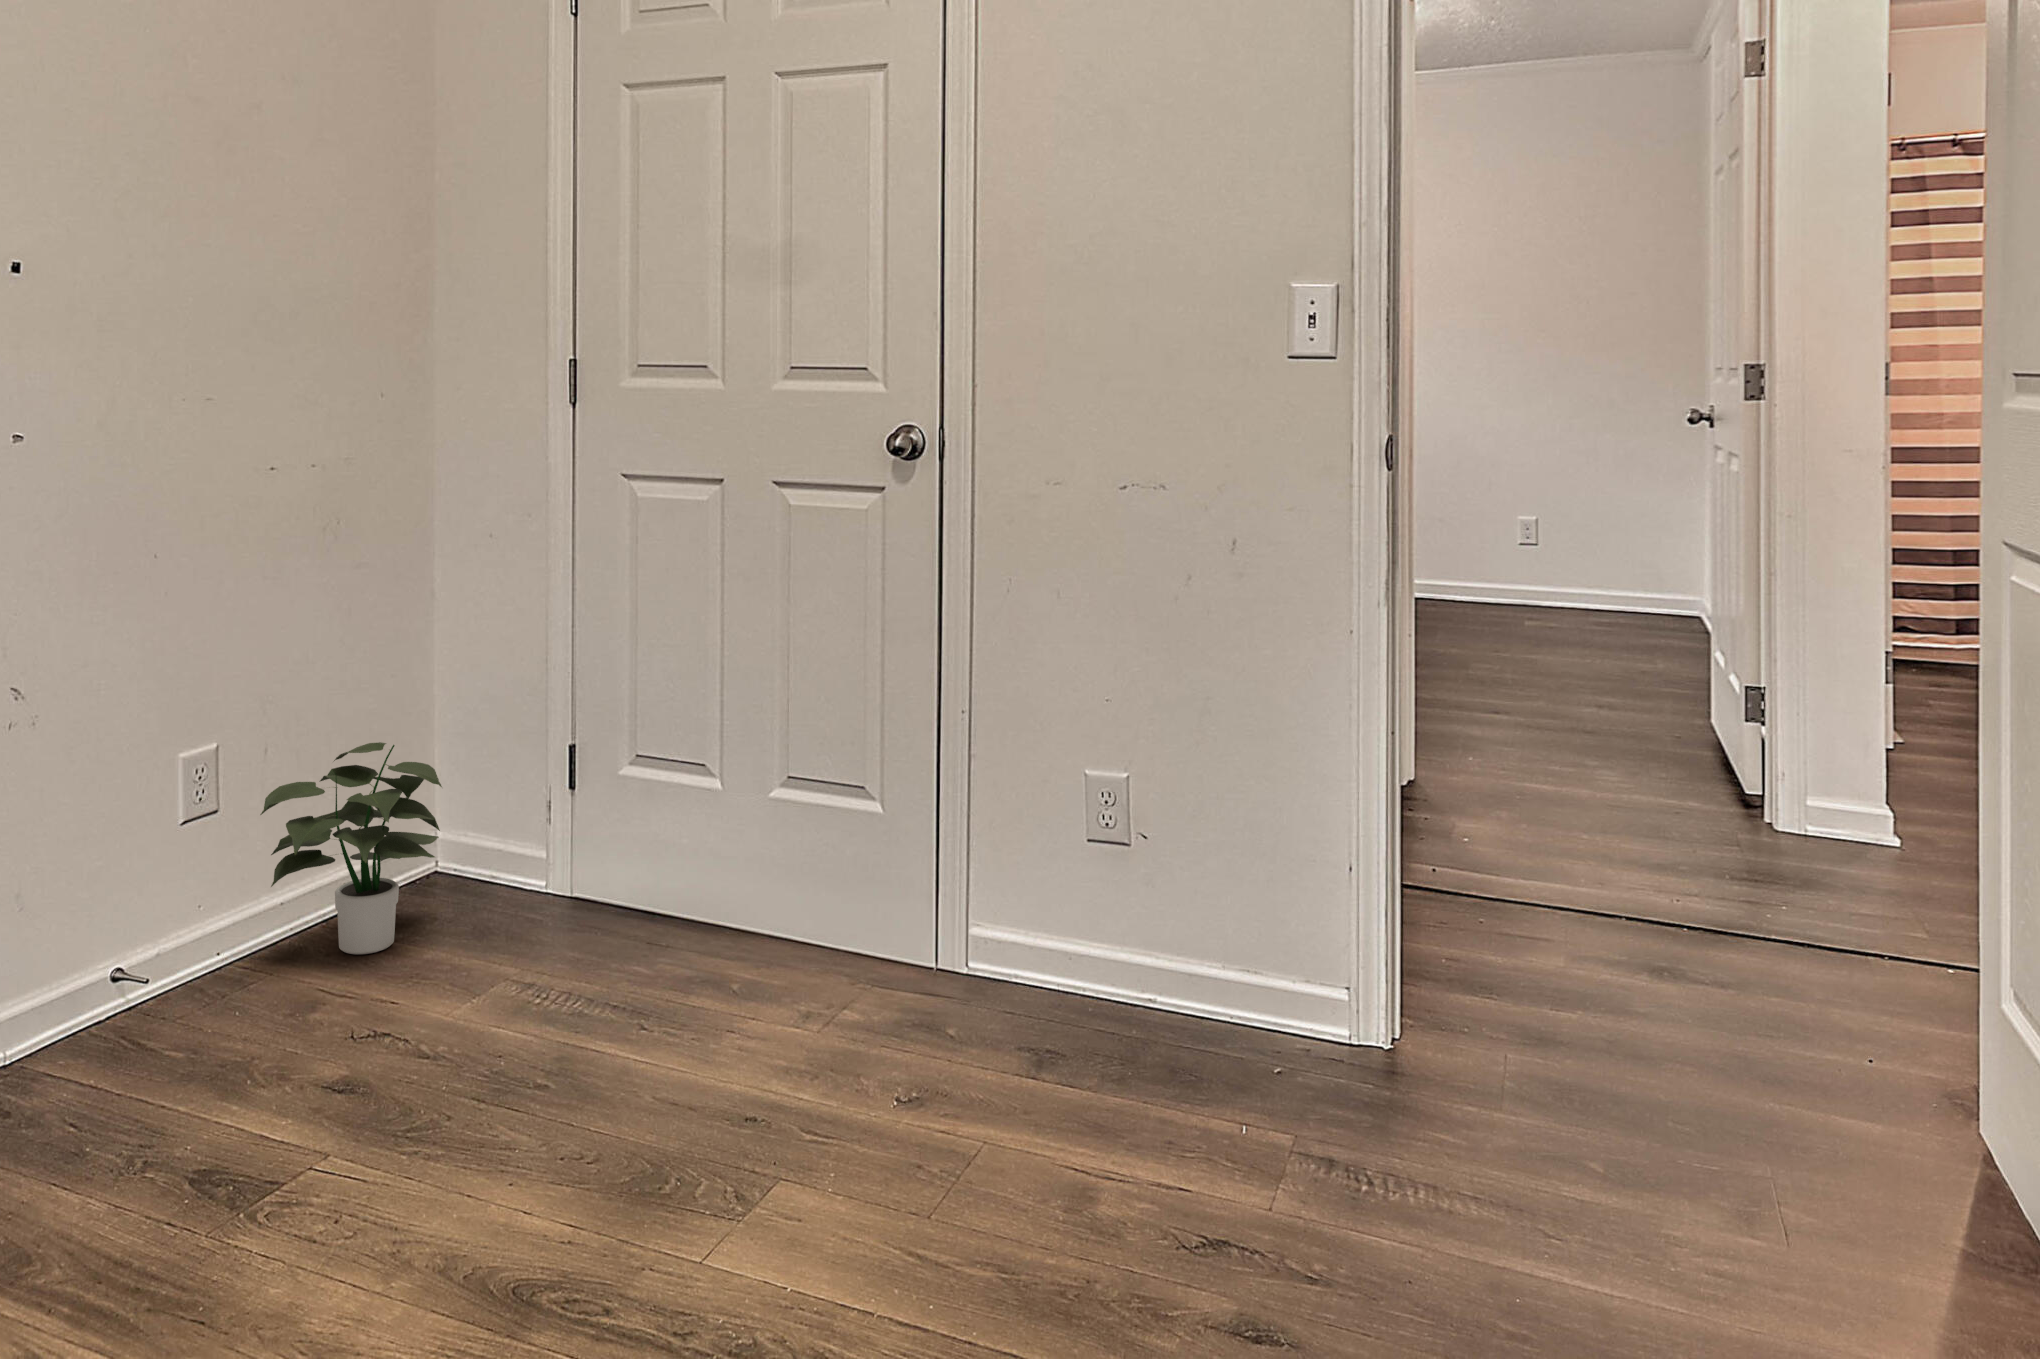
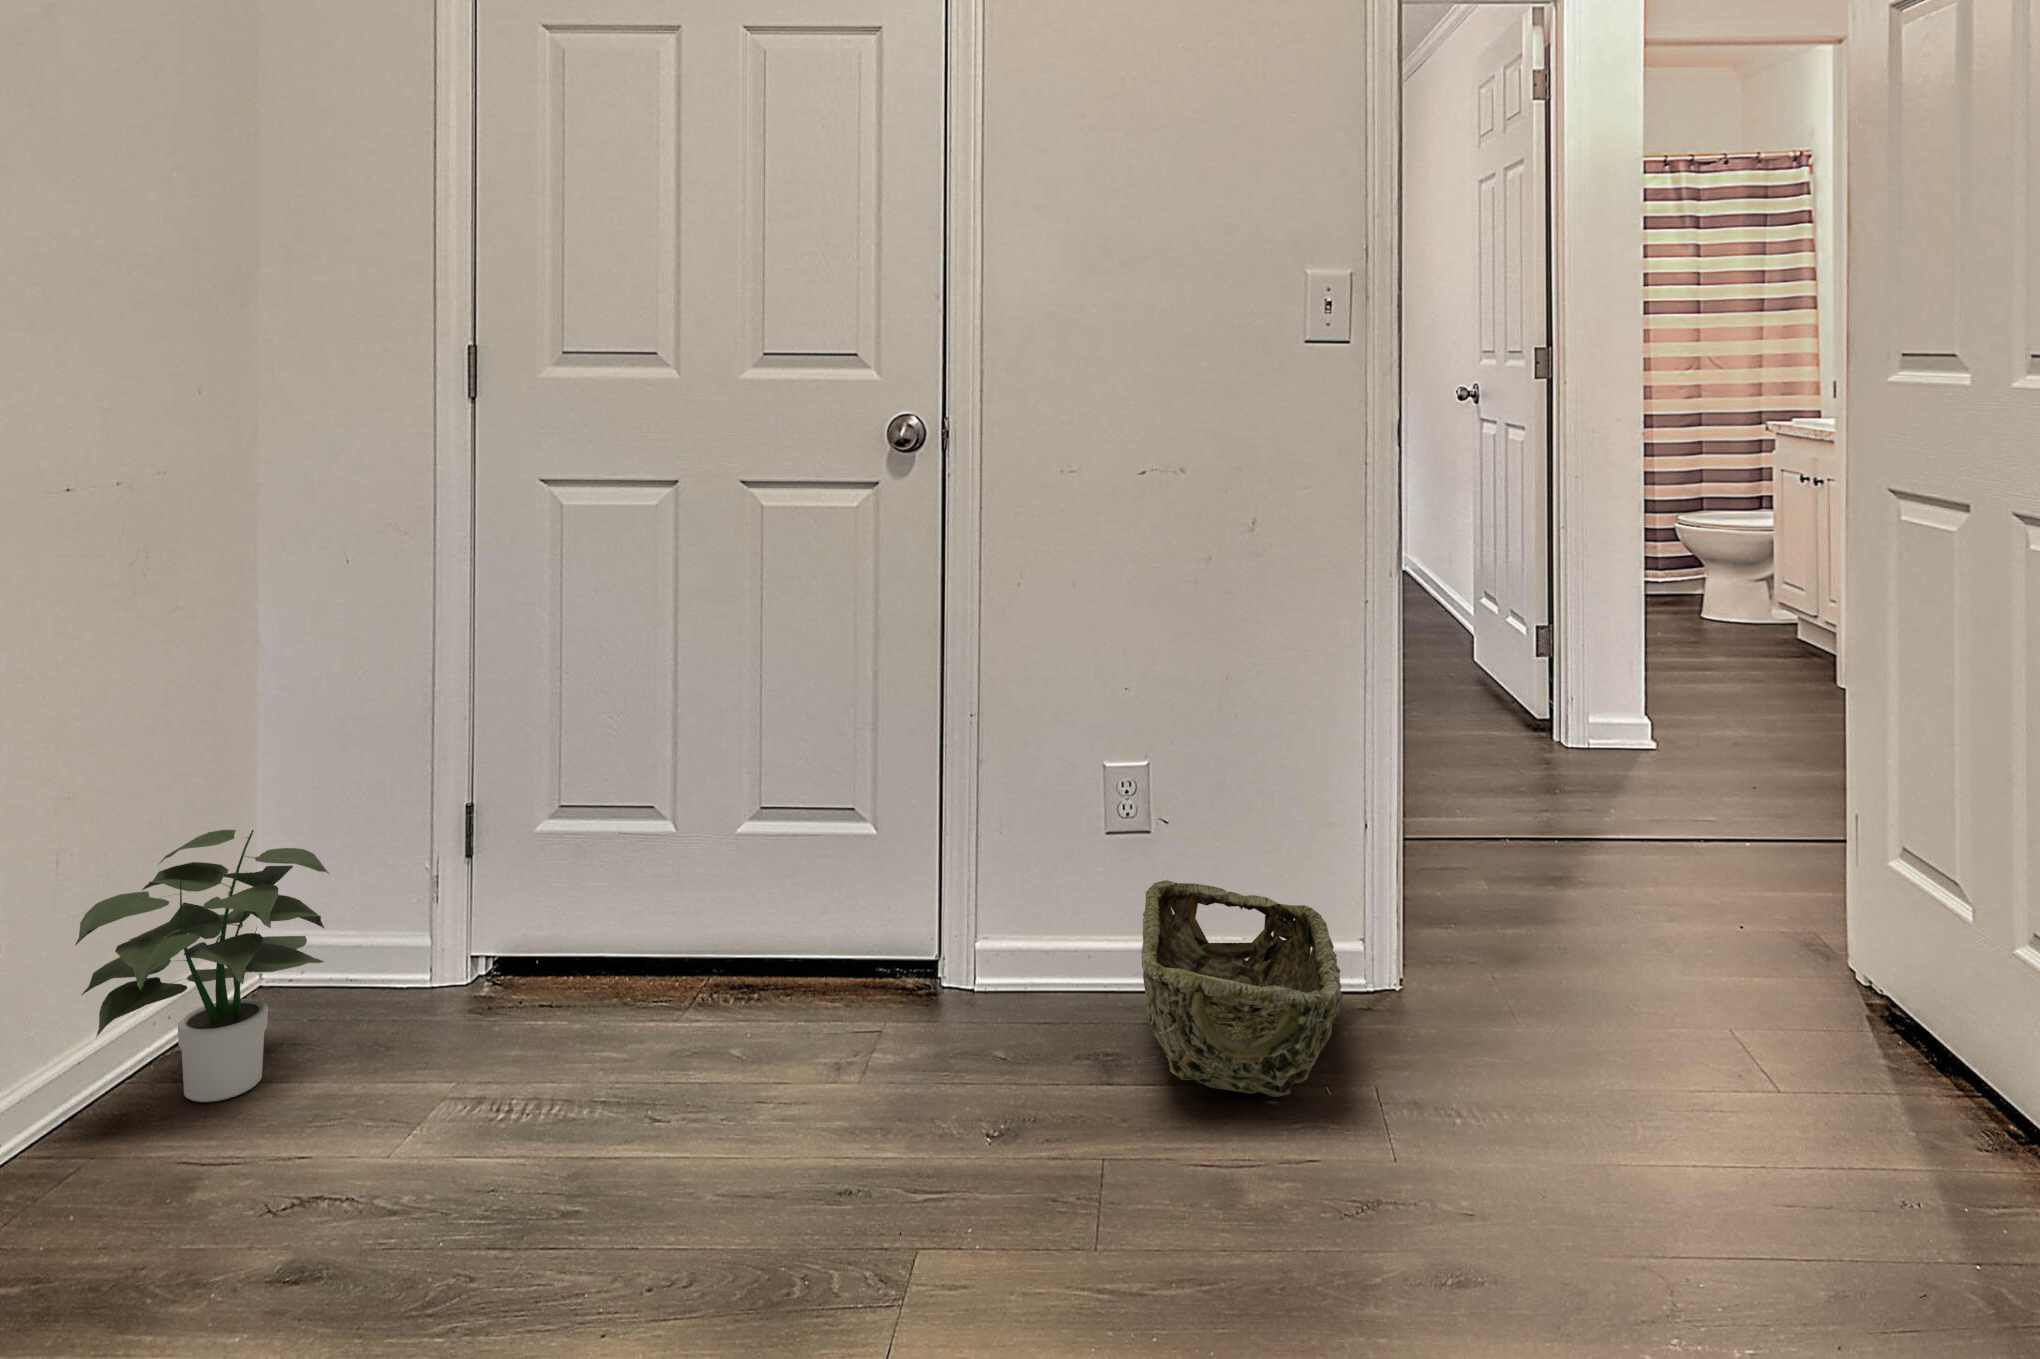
woven basket: none [1053,895,1294,1122] -> present [1141,880,1343,1097]

